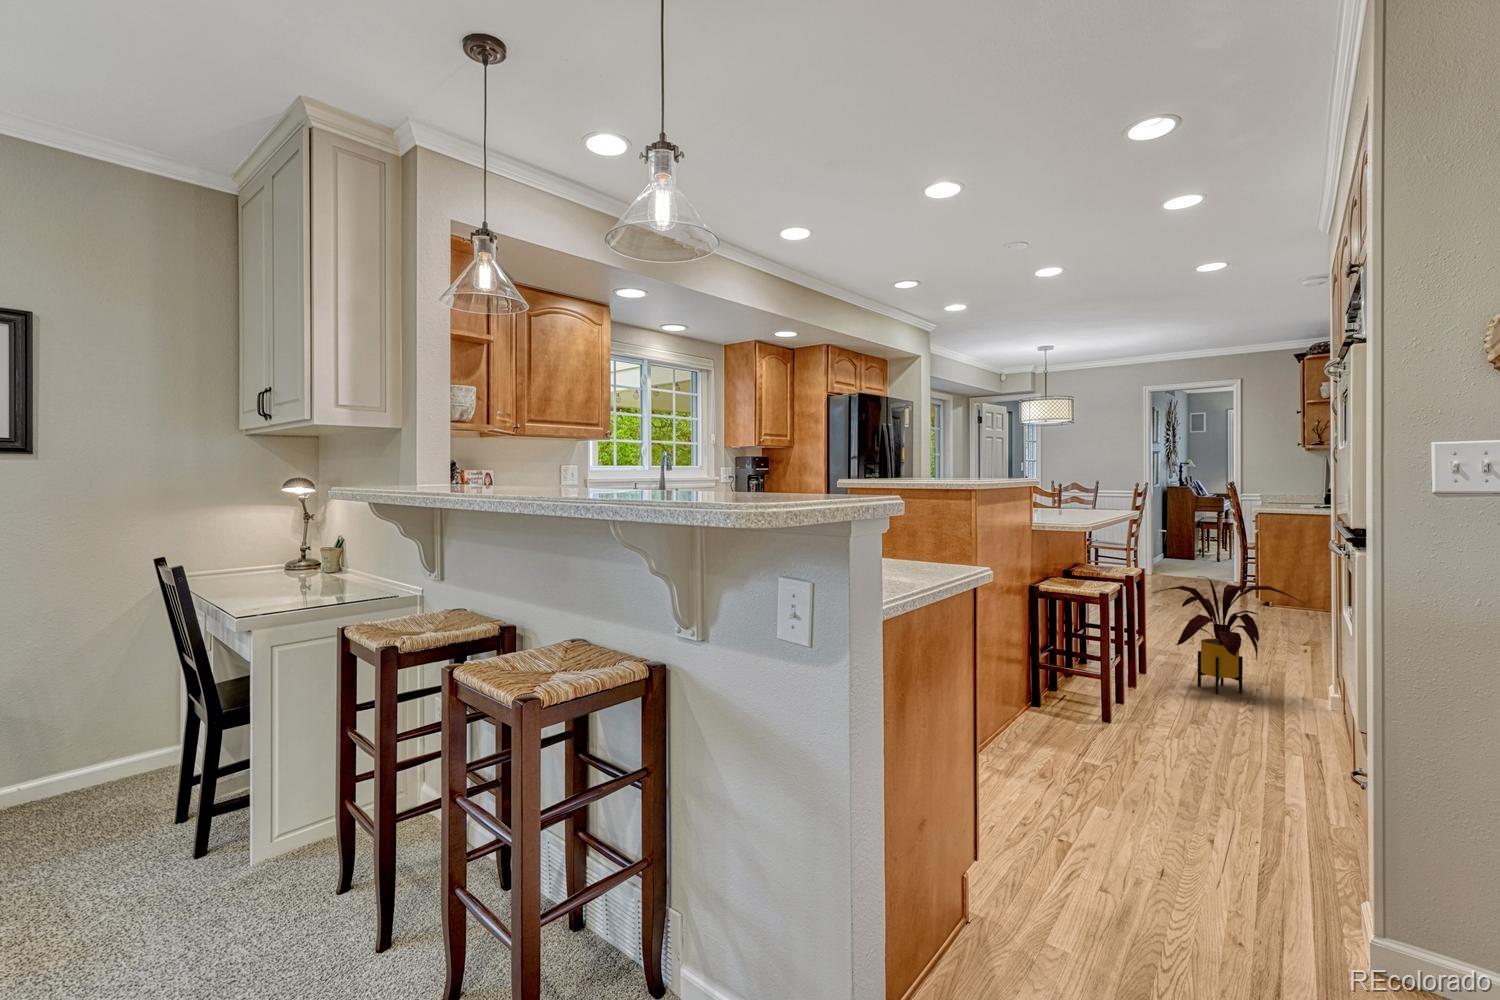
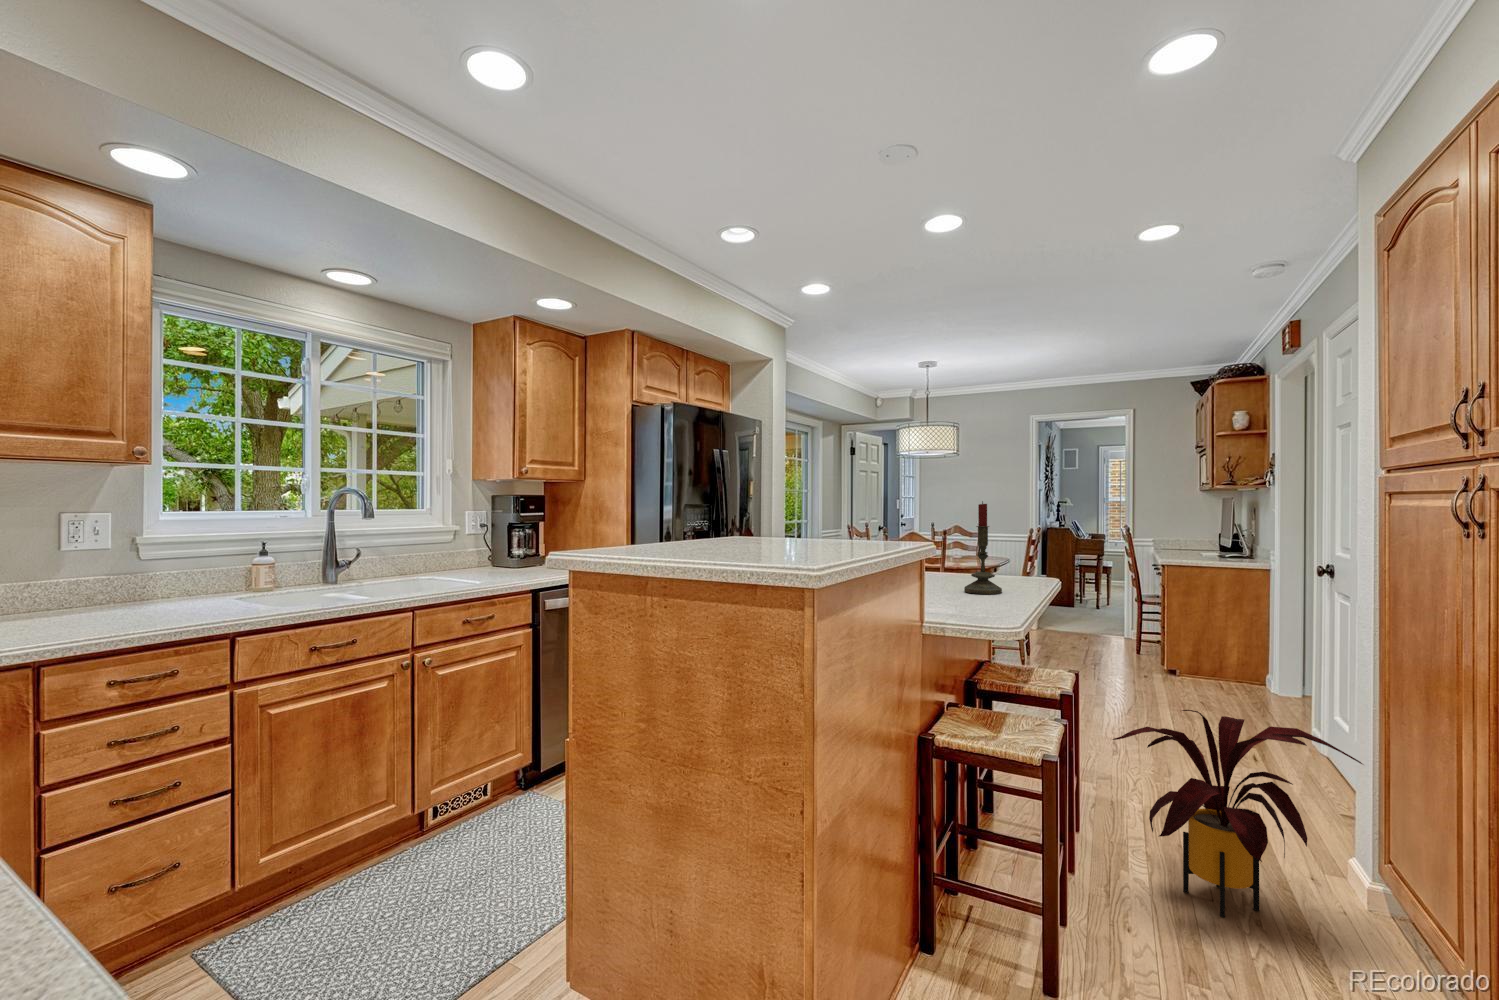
candle: none [1064,455,1089,514] -> present [964,501,1002,594]

